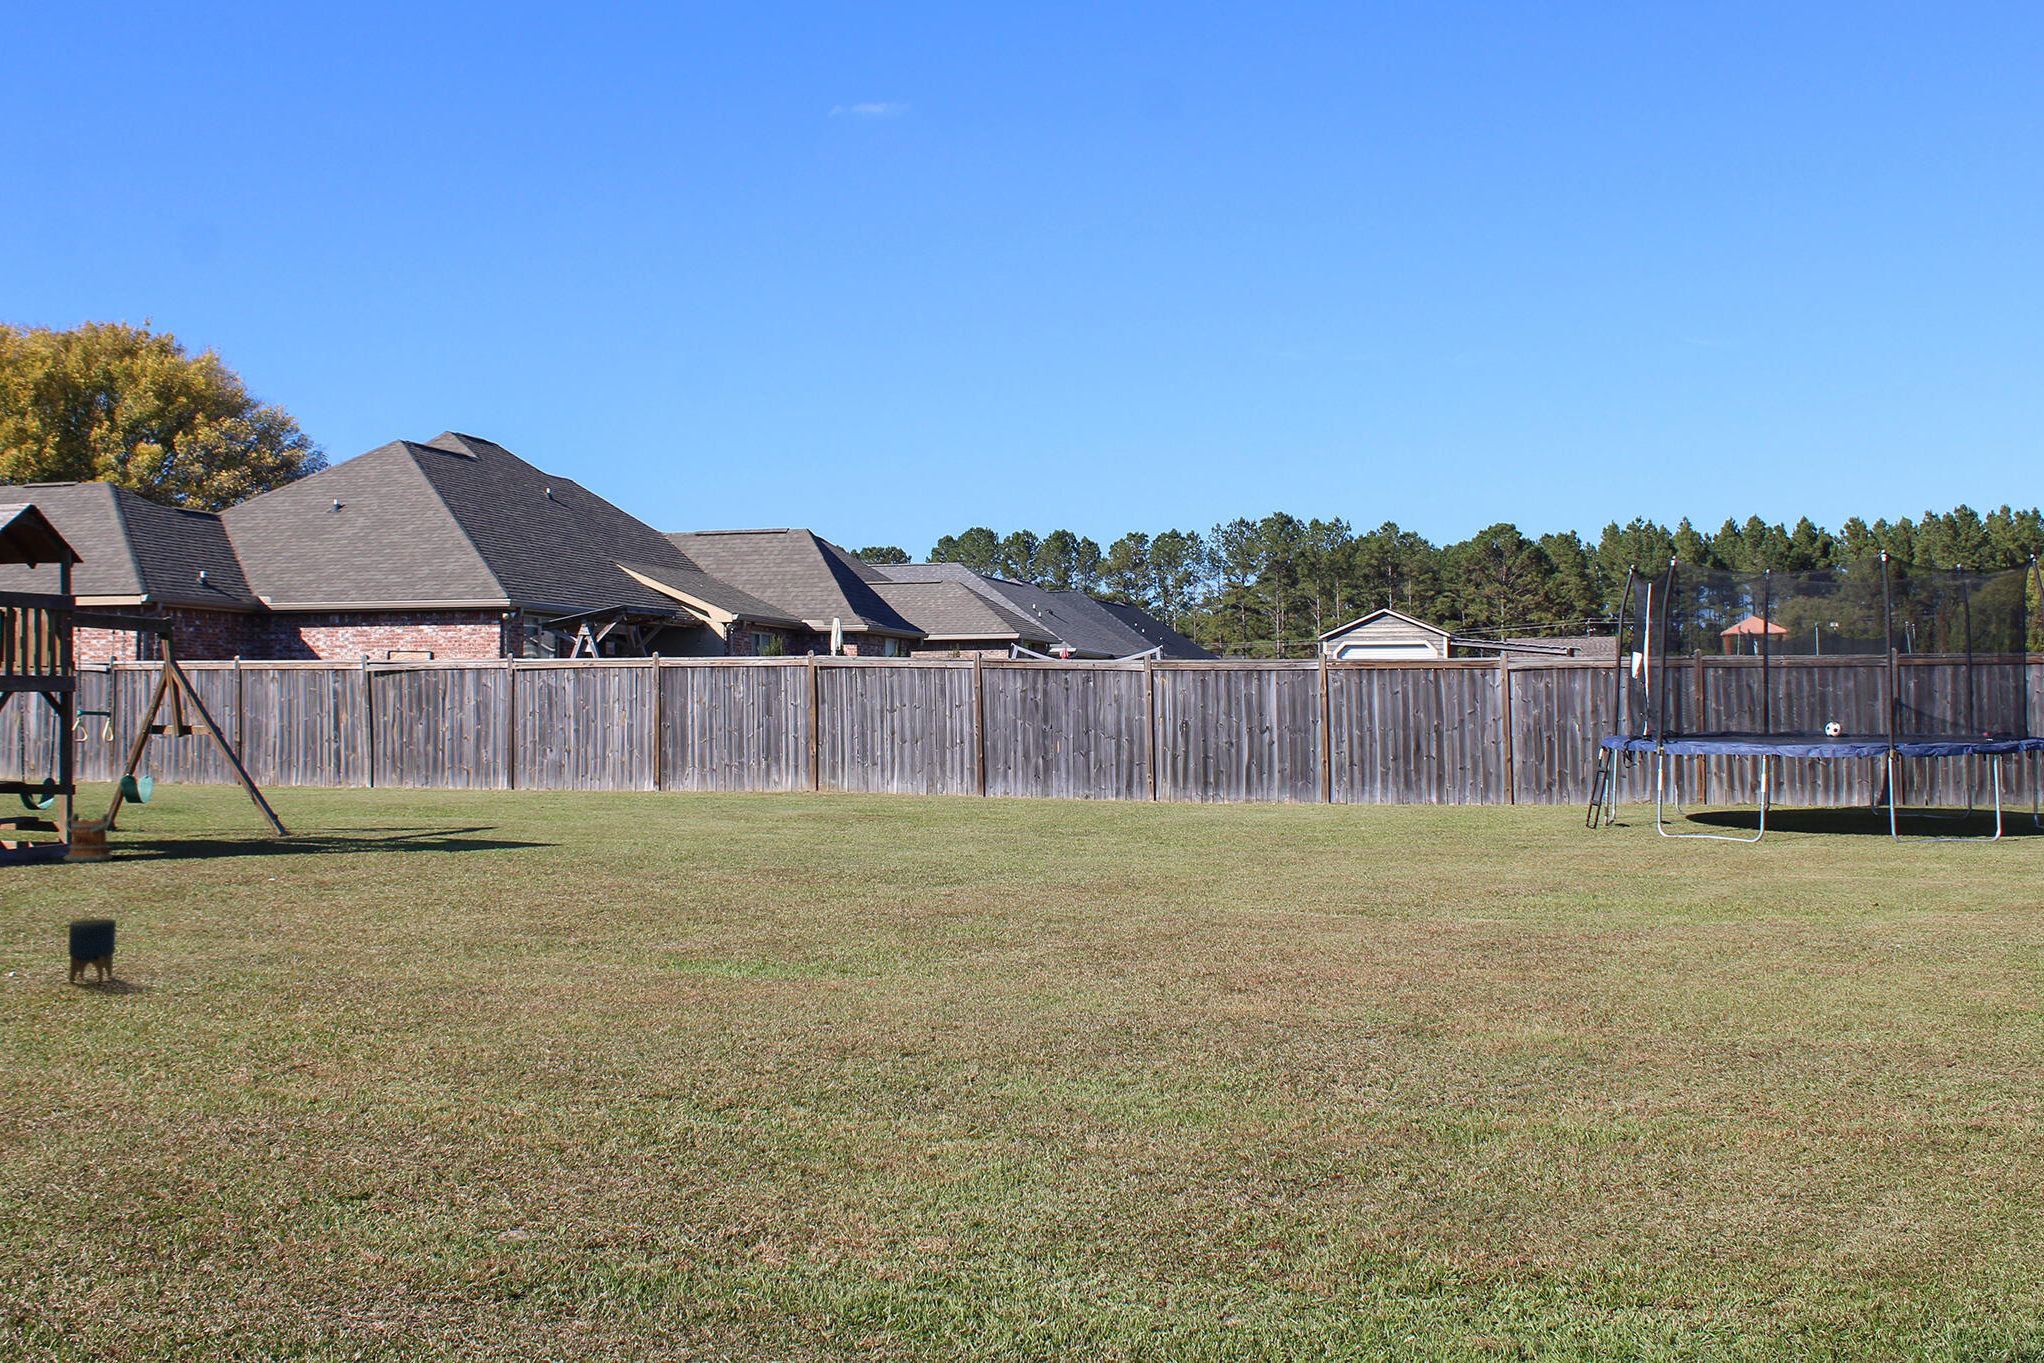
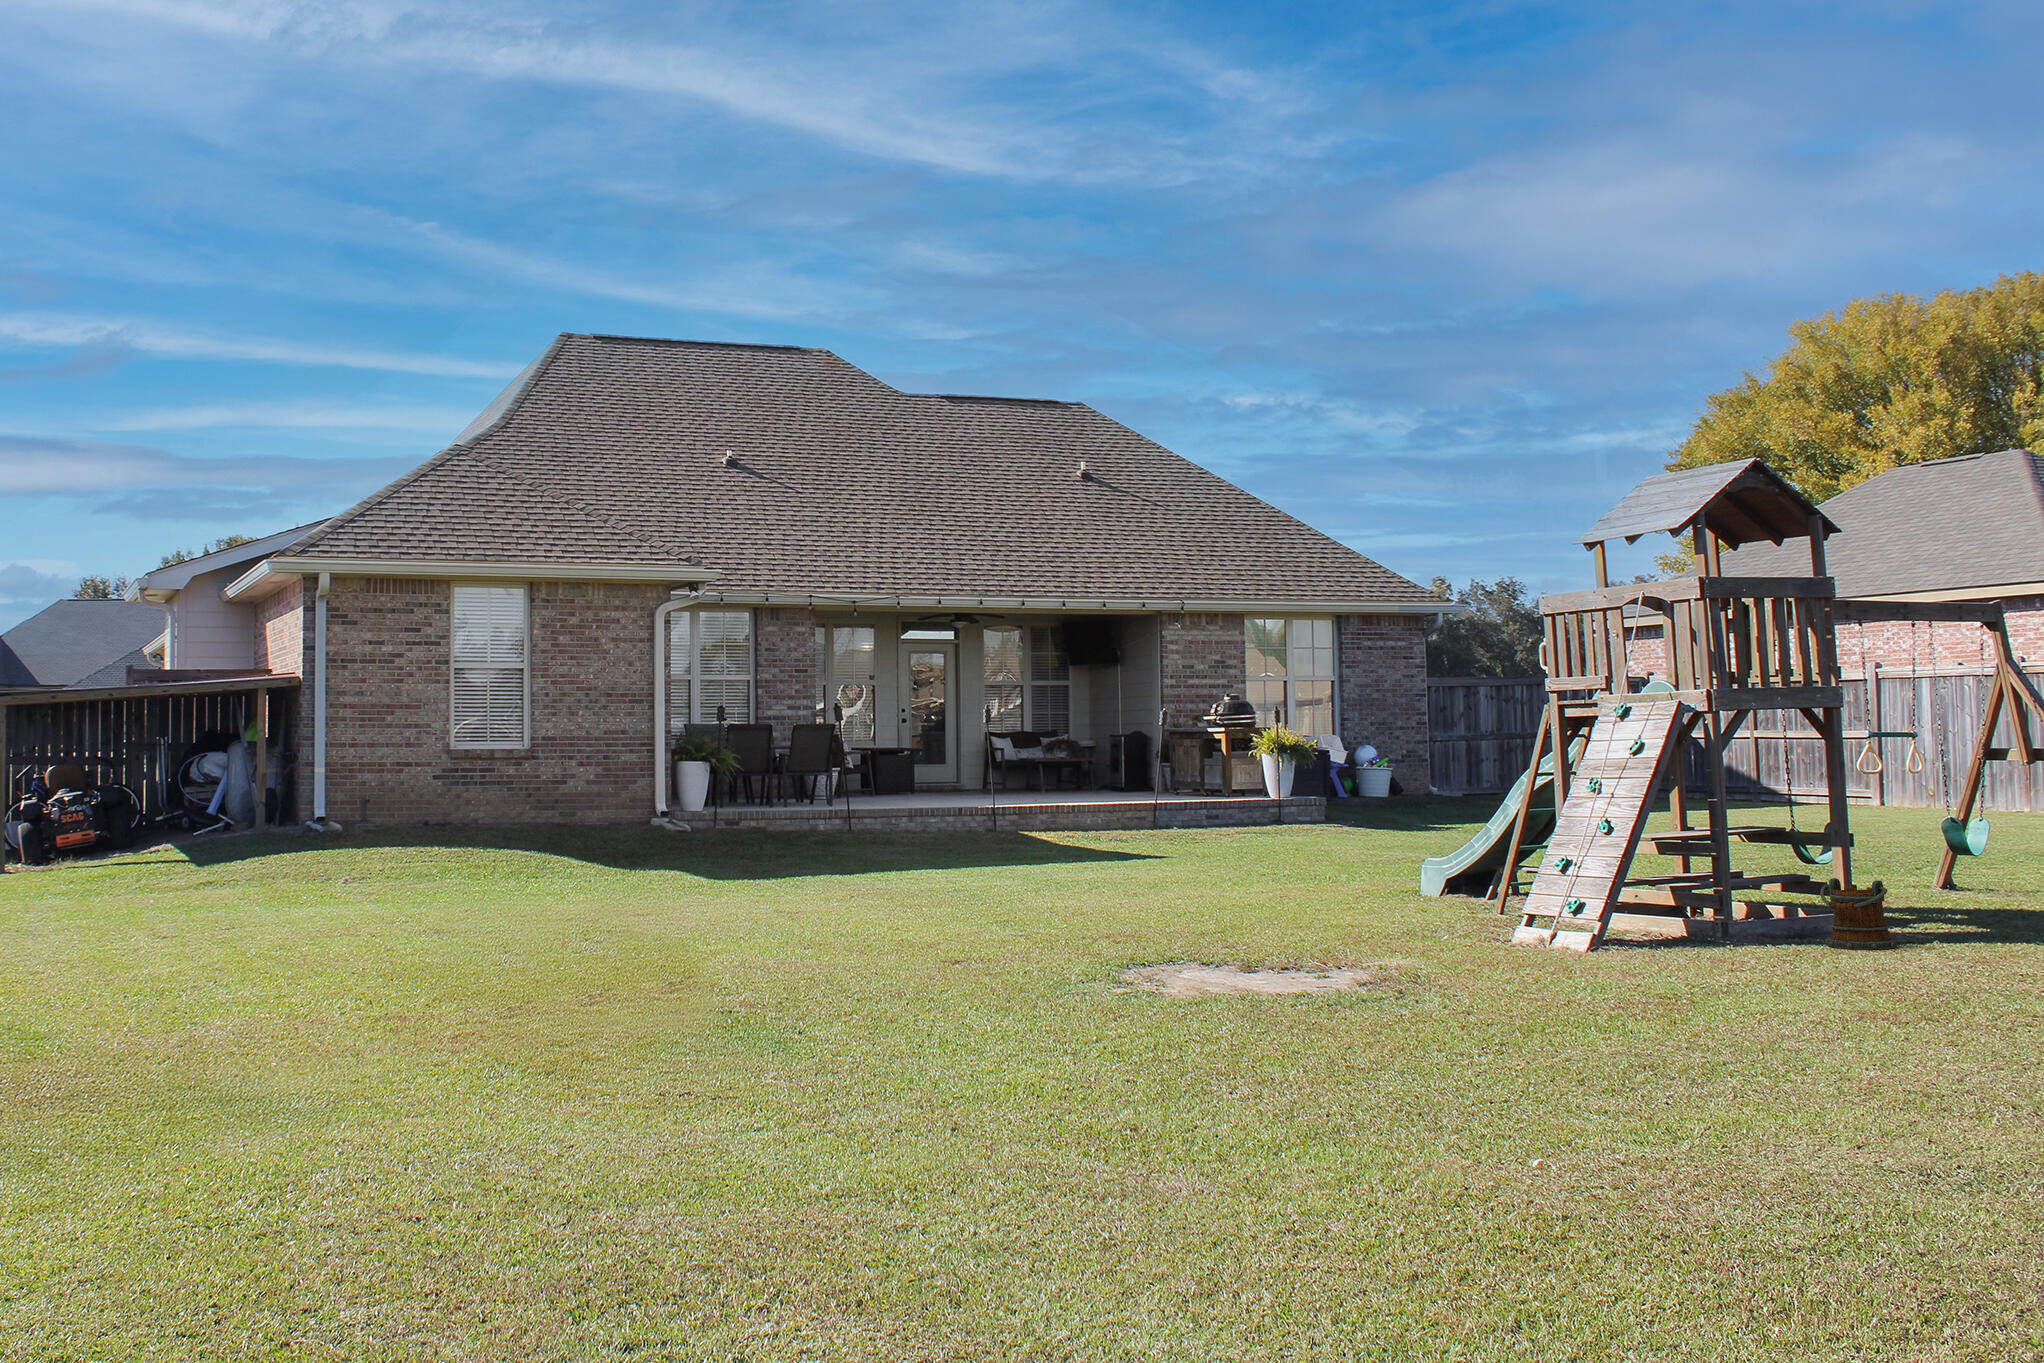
planter: present [68,919,116,983] -> none [1641,1115,1735,1243]

